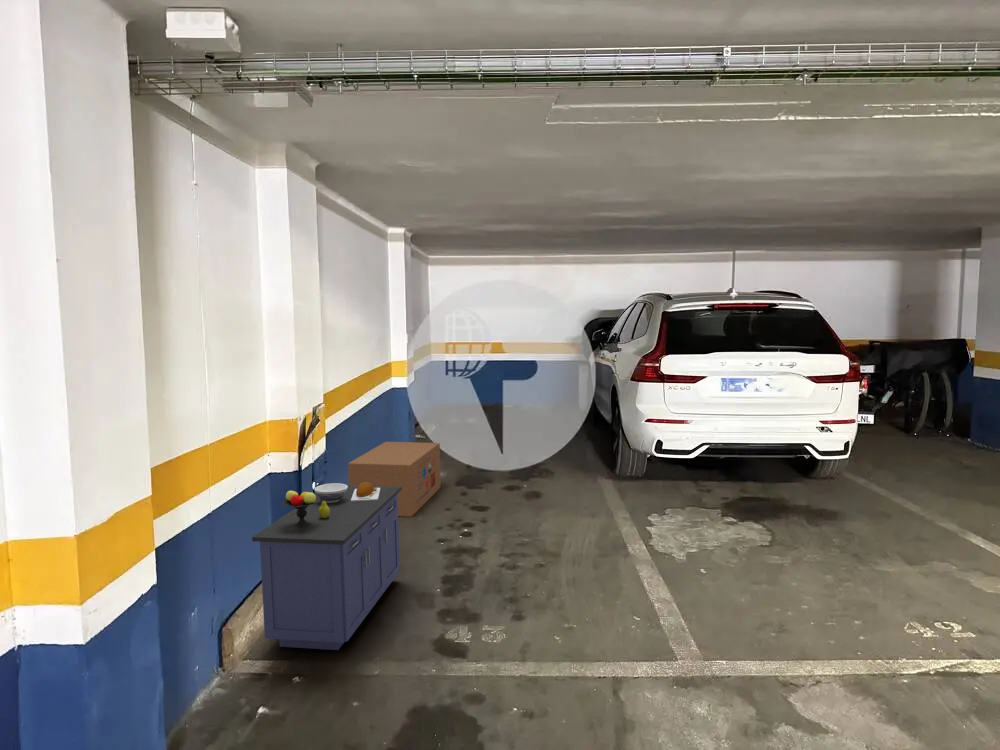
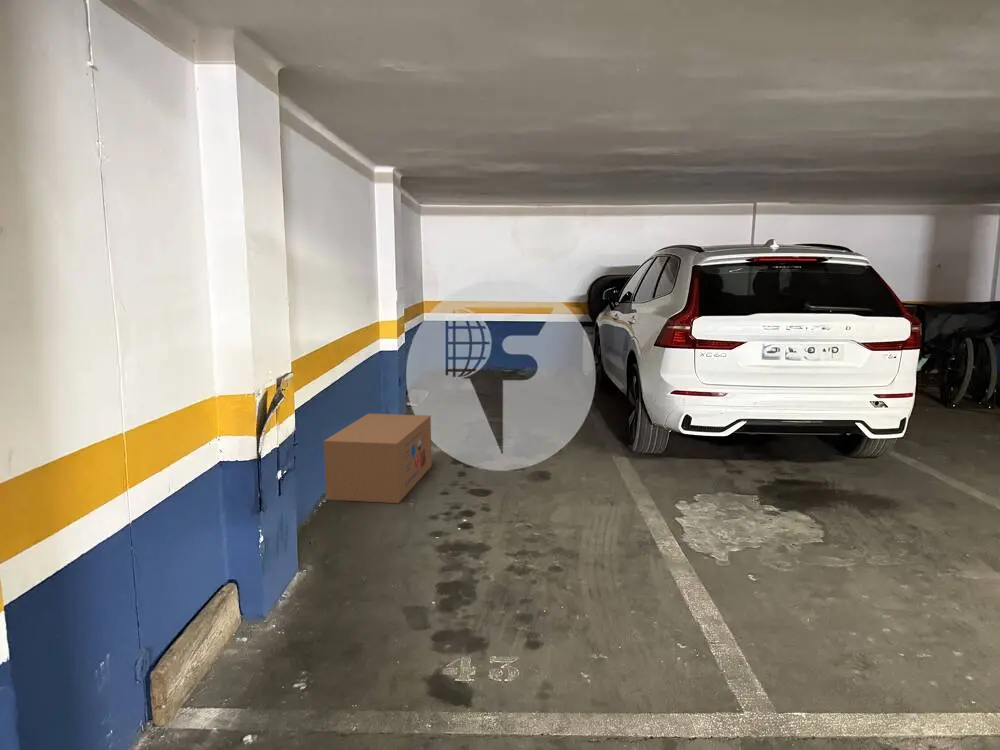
storage cabinet: present [252,482,402,650] -> none [191,474,387,693]

